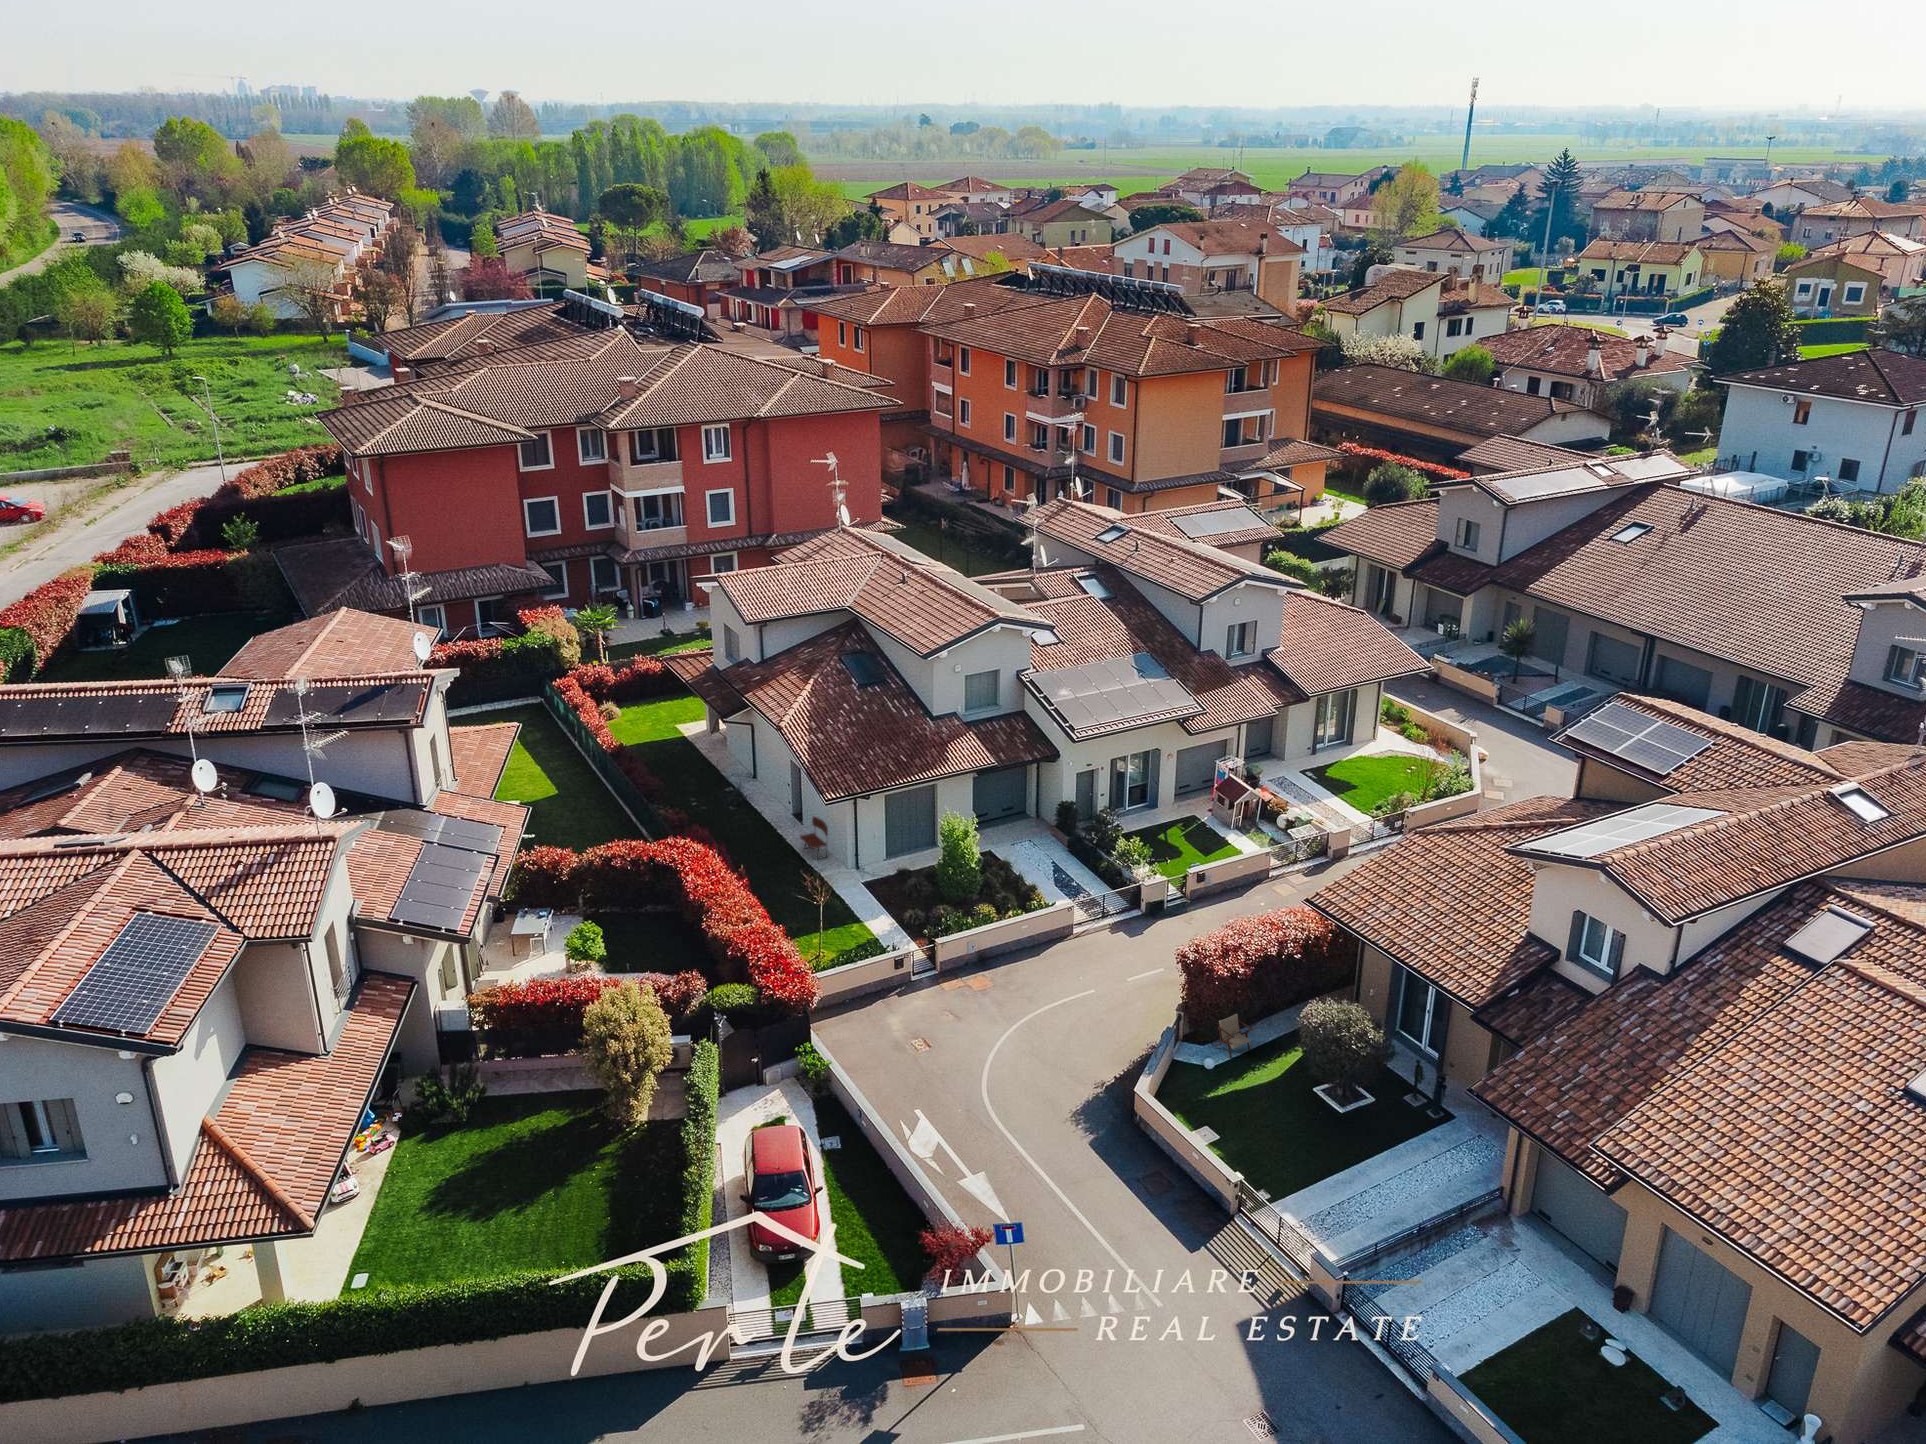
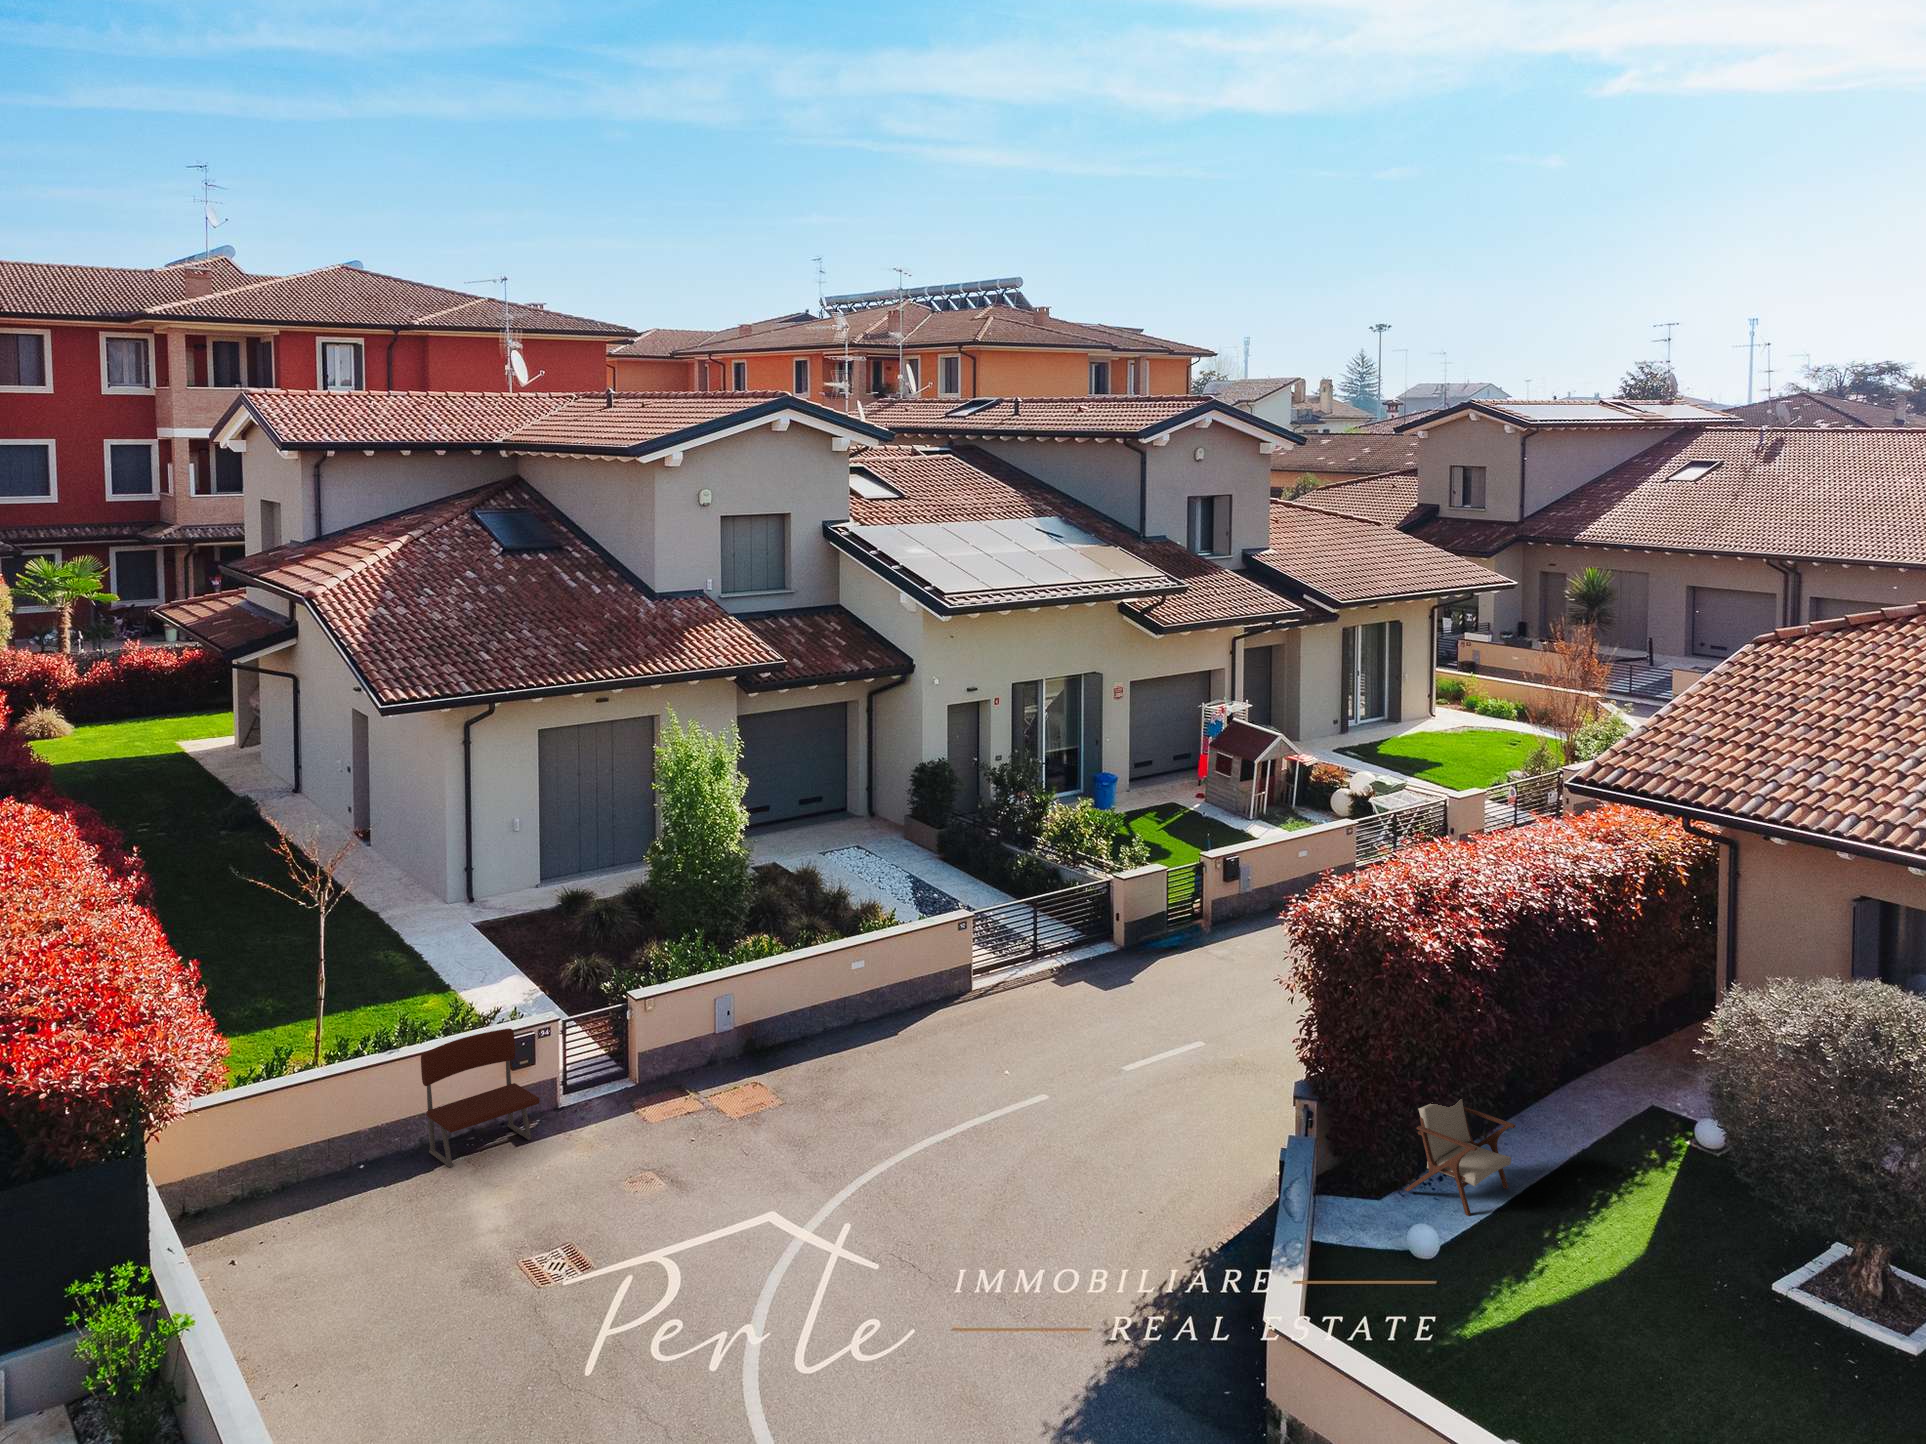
bench: present [800,817,828,858] -> present [421,1029,540,1167]

